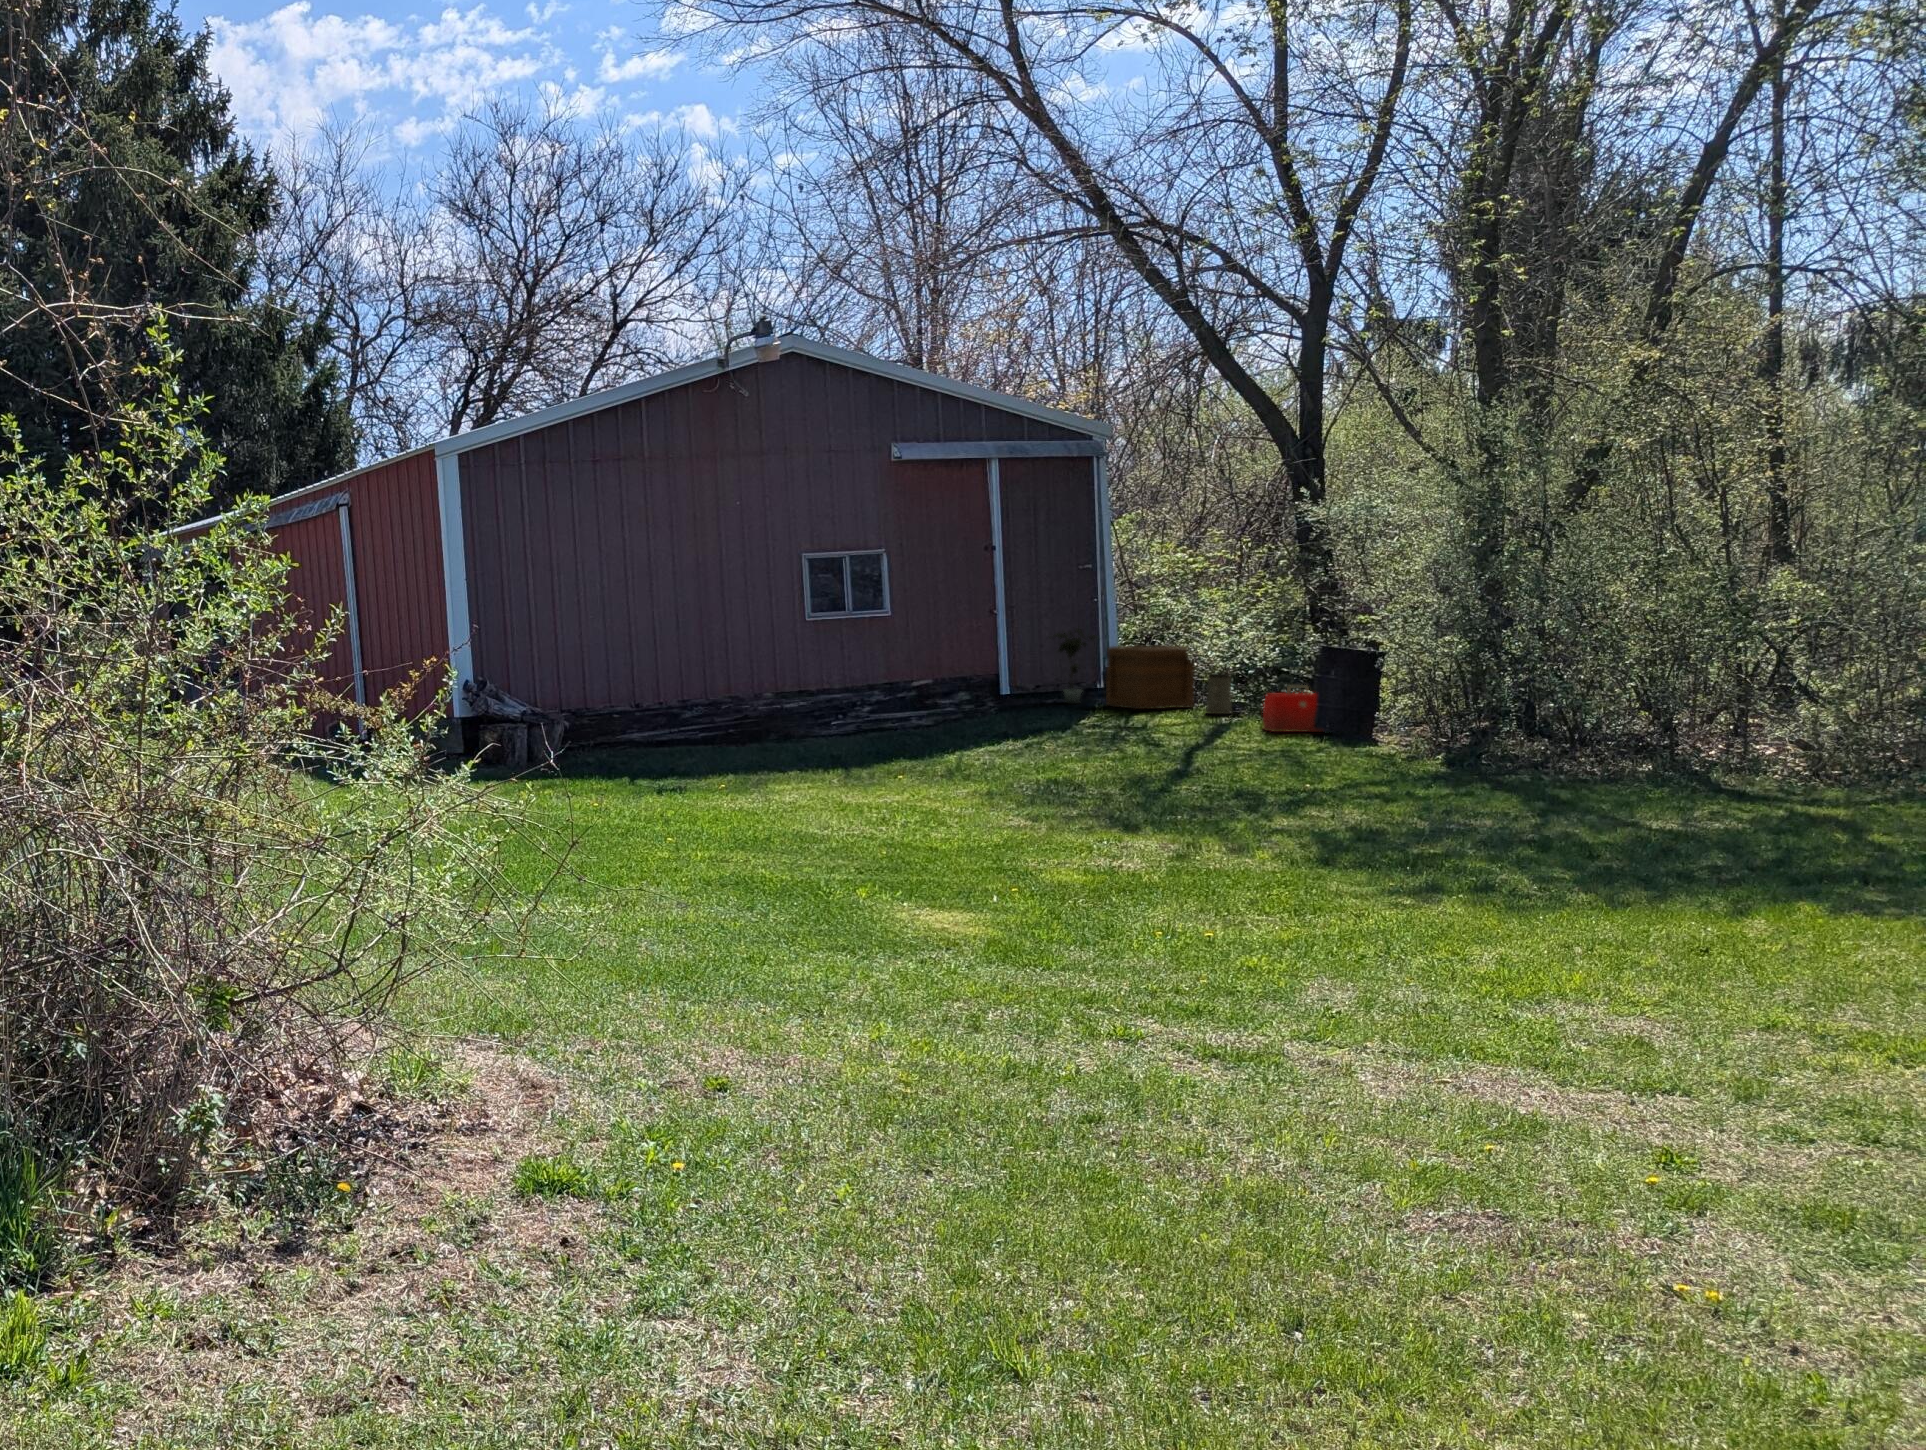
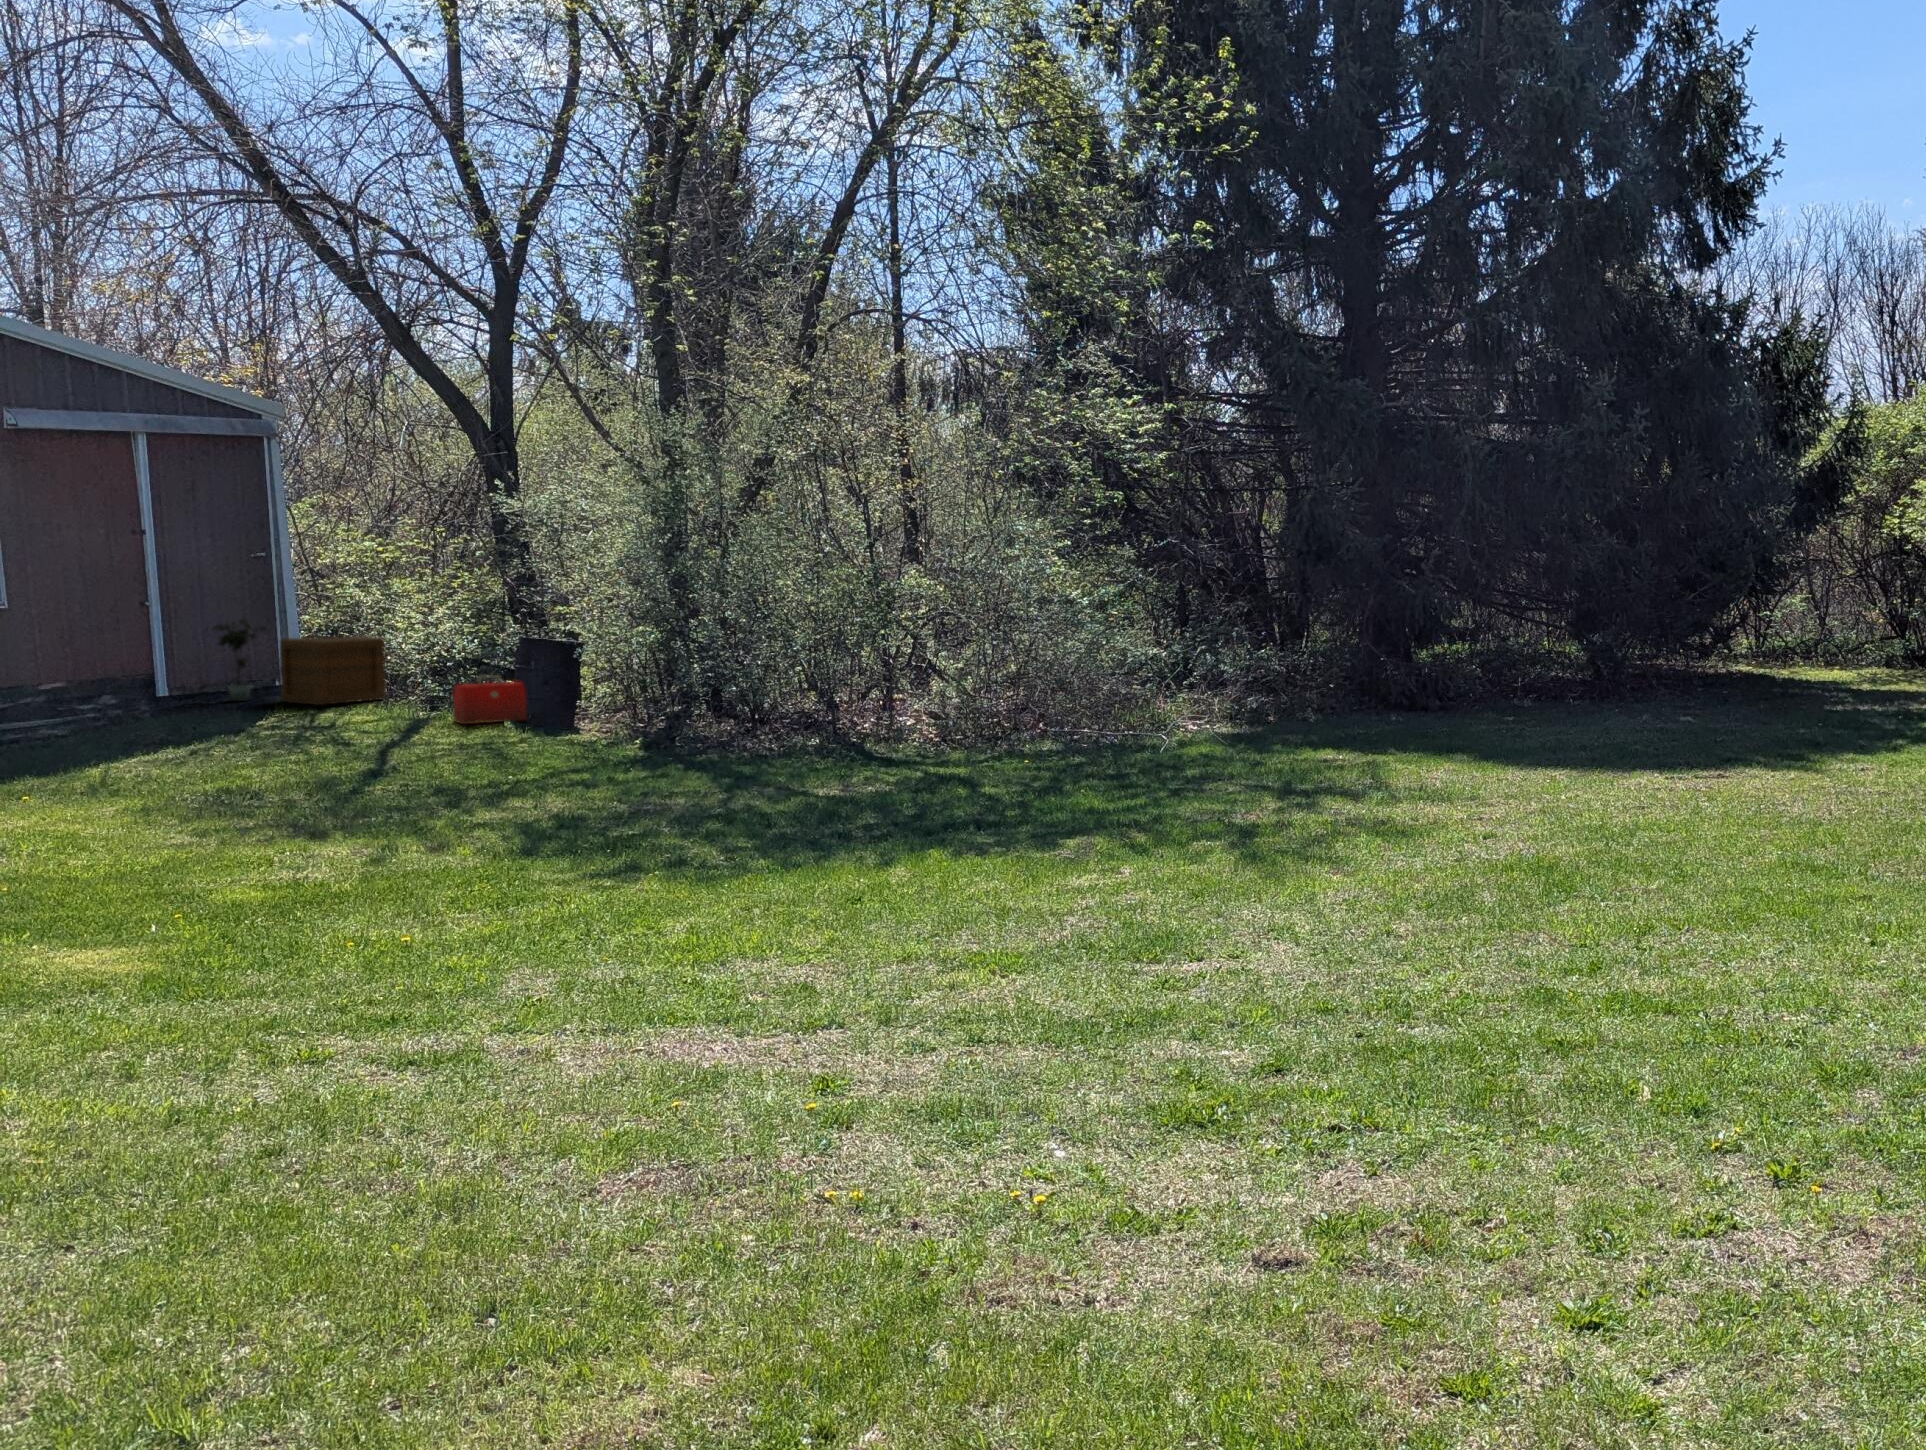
watering can: present [1205,664,1233,714] -> none [395,653,427,706]

